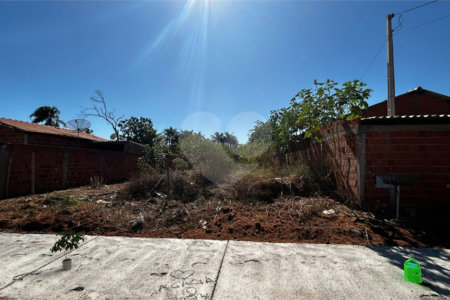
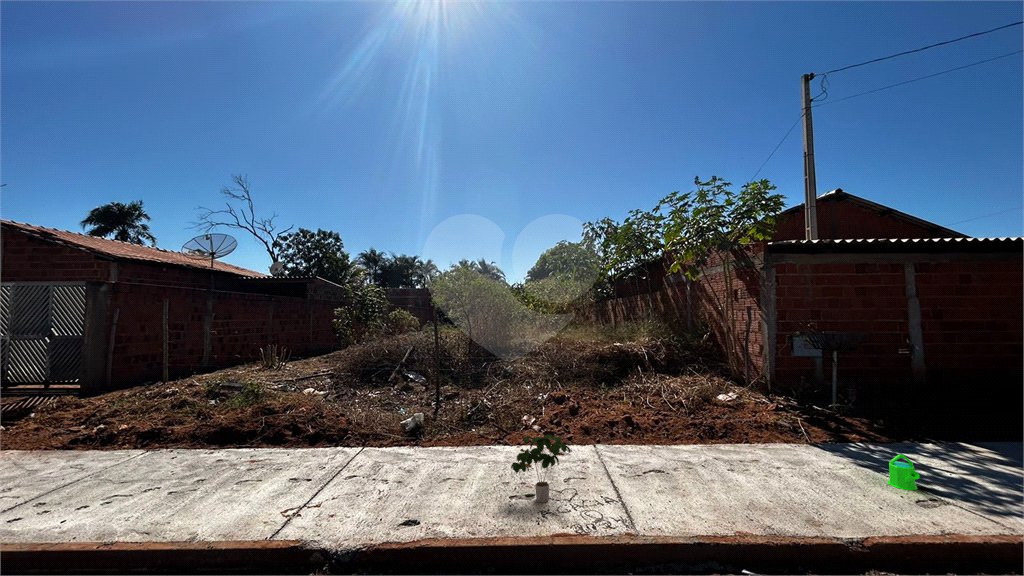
potted plant: present [50,231,84,271] -> present [511,435,570,503]

